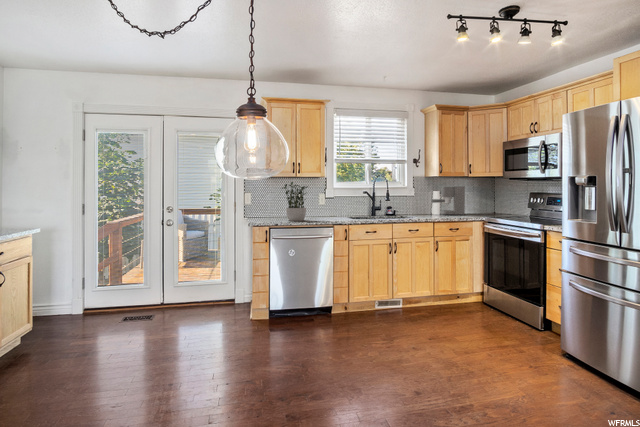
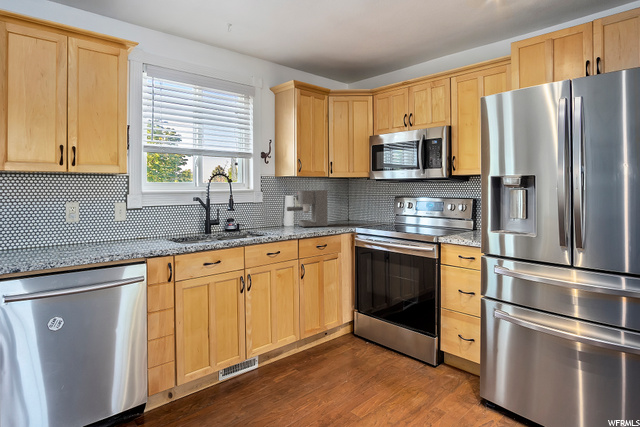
potted plant: present [282,182,308,221] -> none [26,181,93,257]

